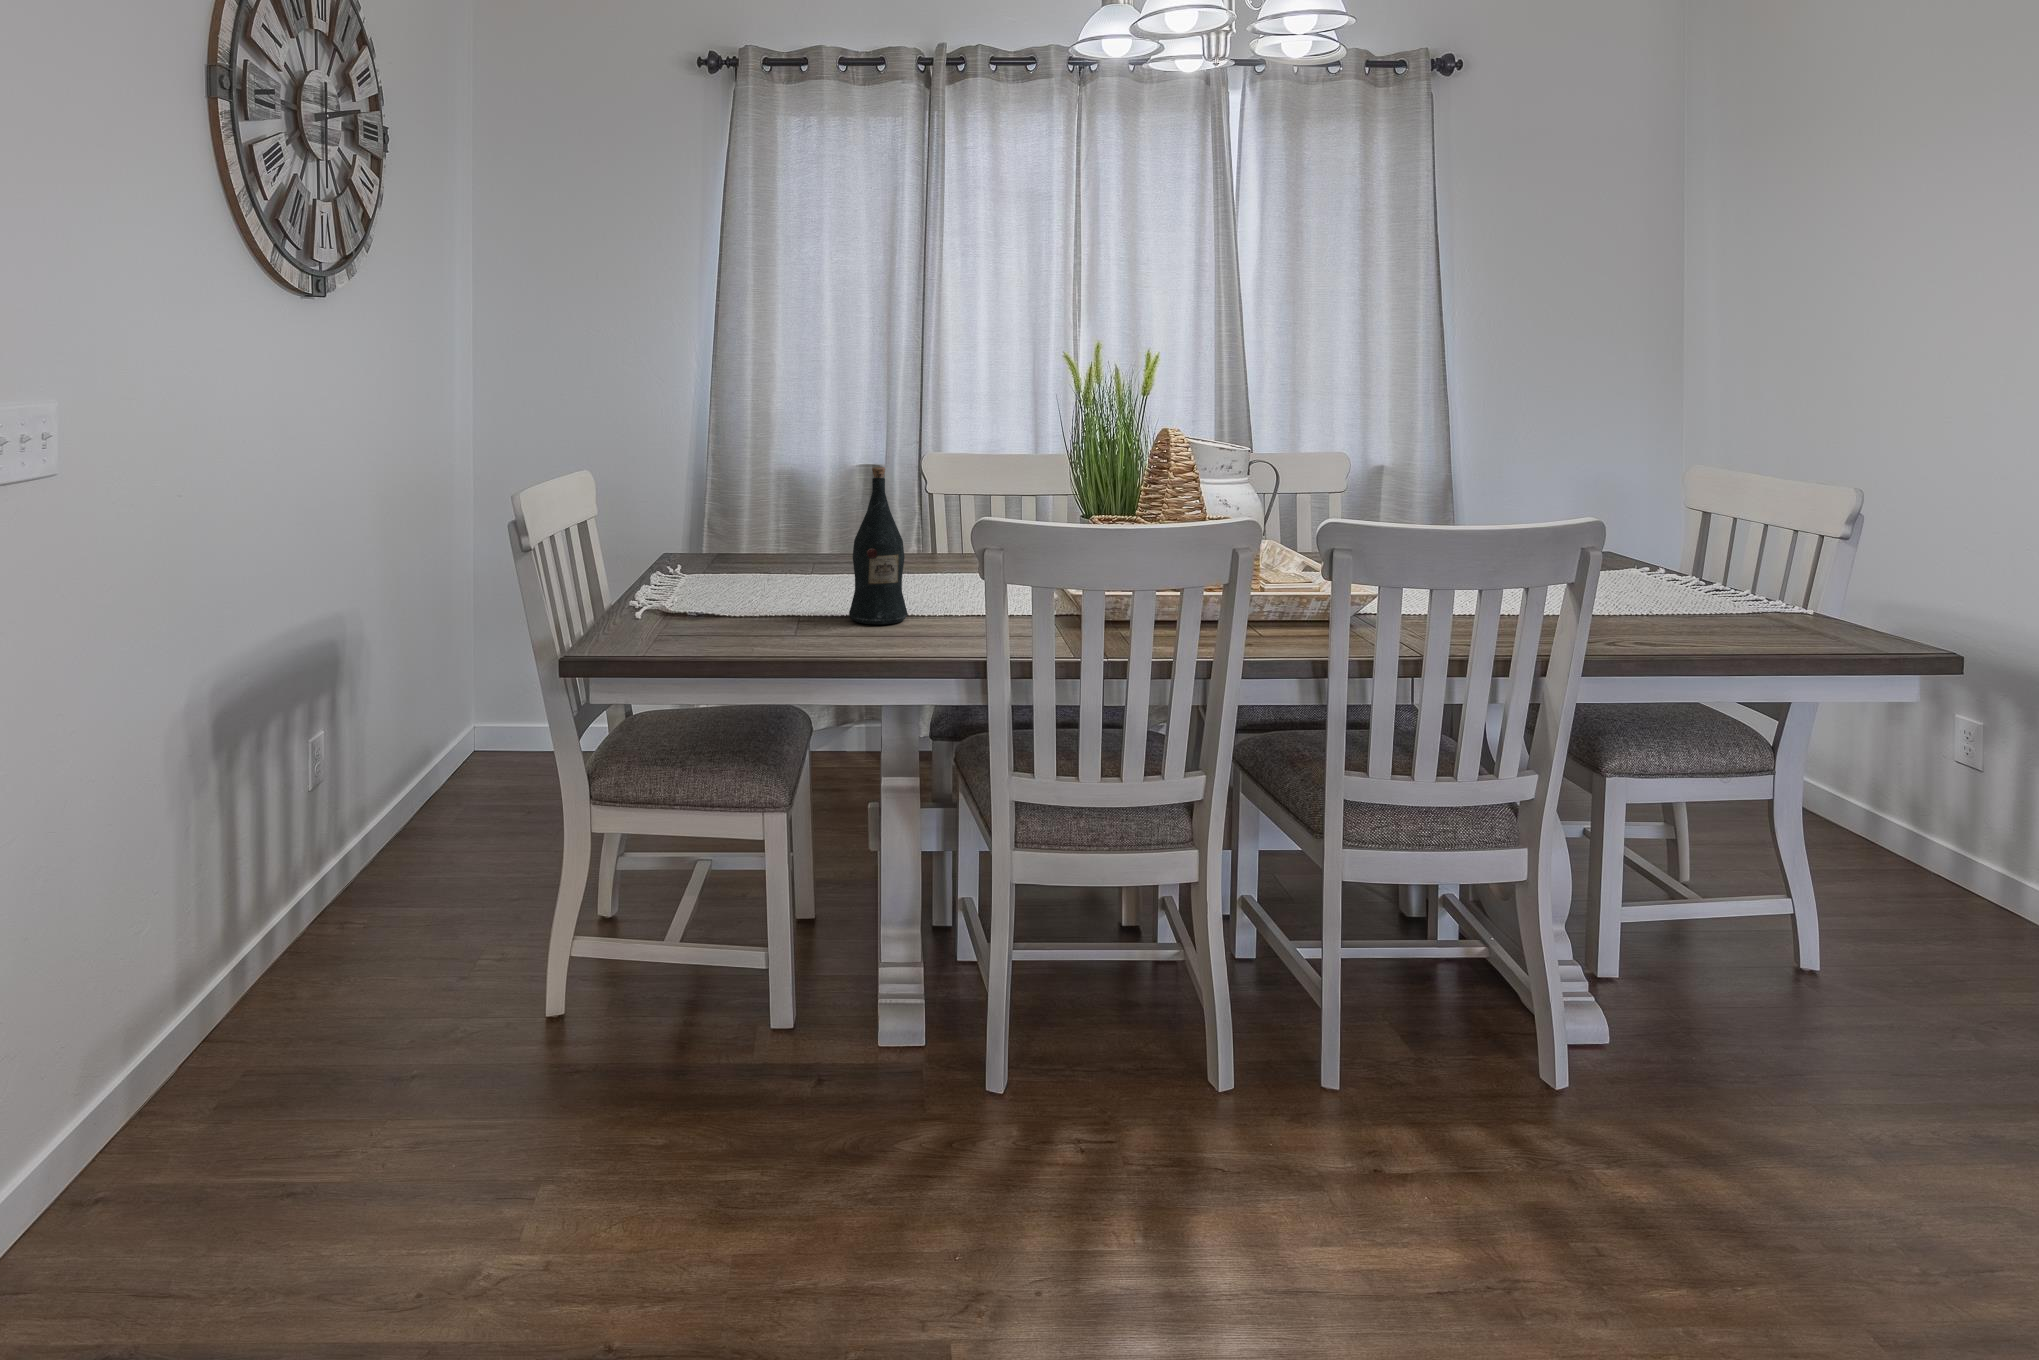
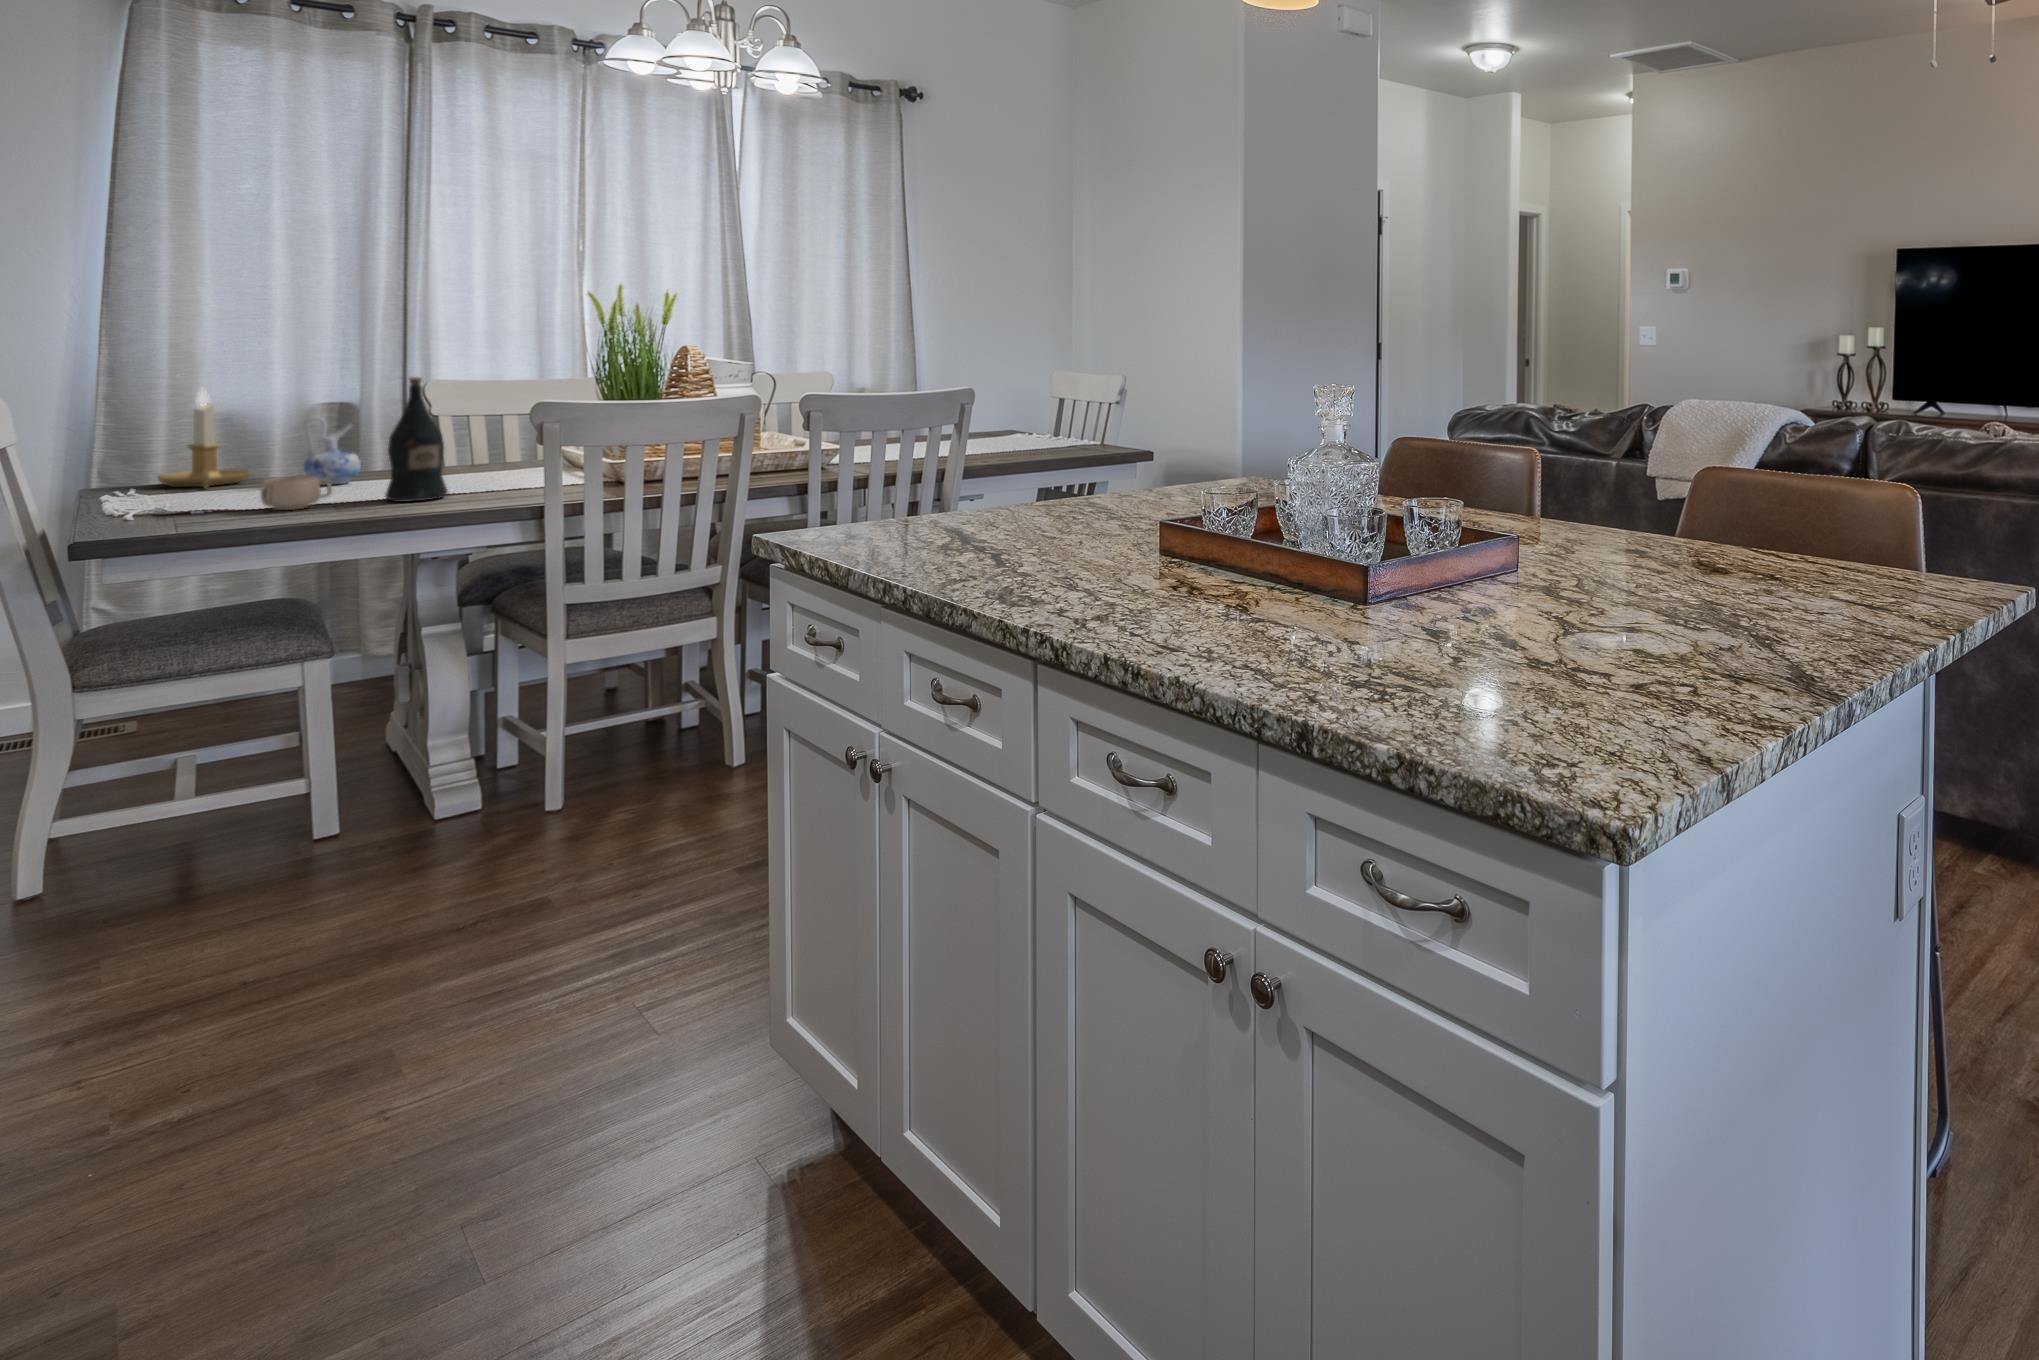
candlestick: none [699,464,771,575] -> present [157,390,251,488]
ceramic pitcher: none [802,502,849,582] -> present [304,416,361,485]
mug: none [742,581,803,623] -> present [261,476,332,510]

